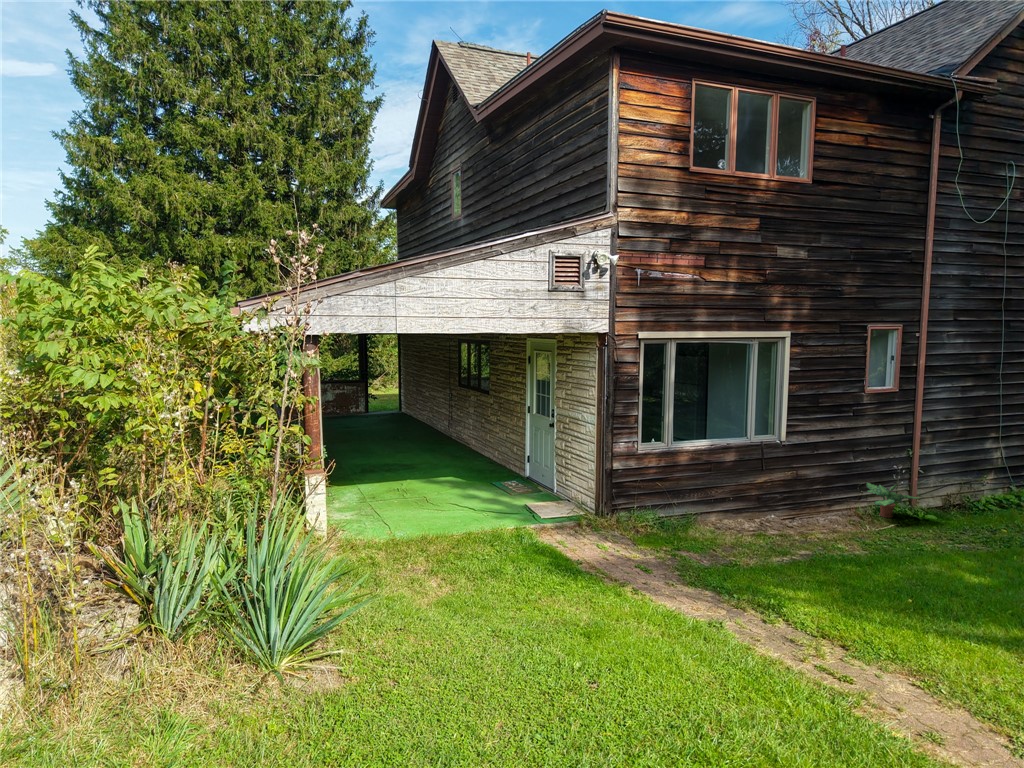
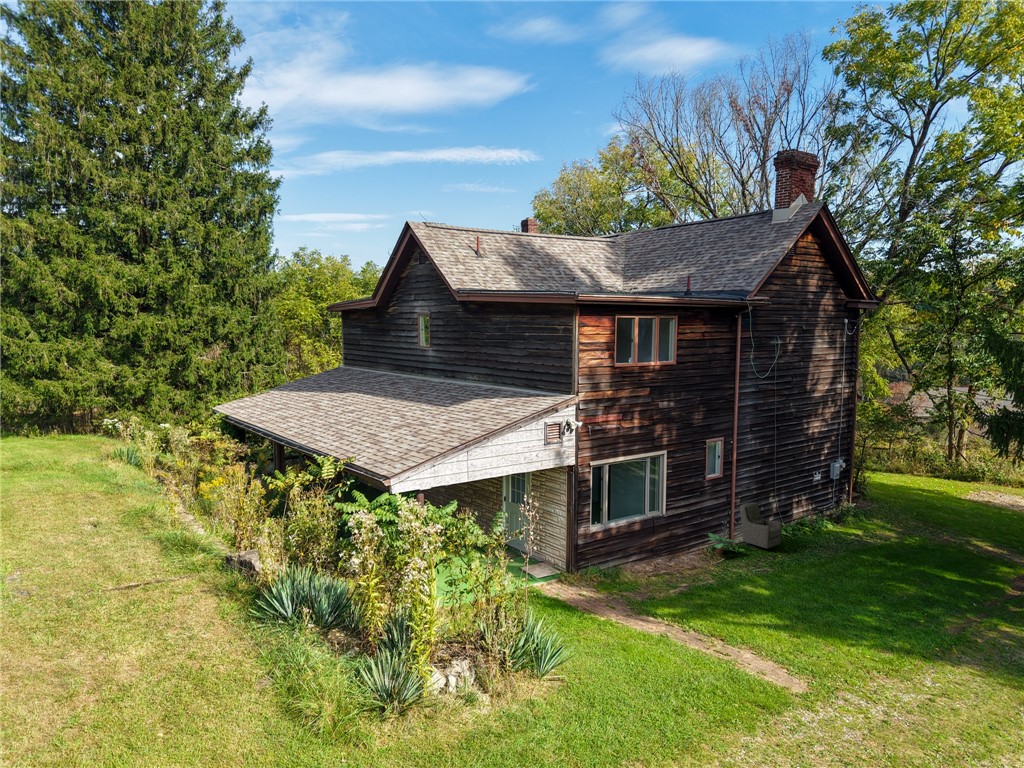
chair: none [930,442,1013,520] -> present [740,503,782,549]

